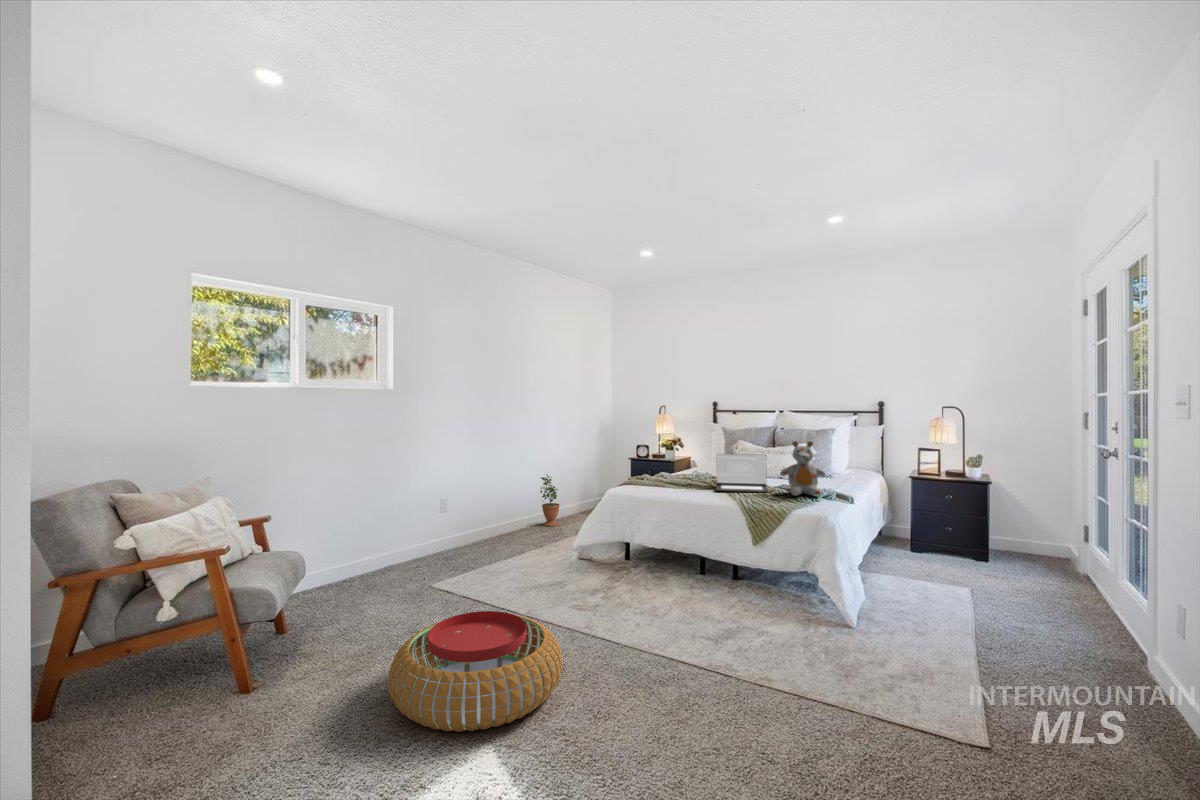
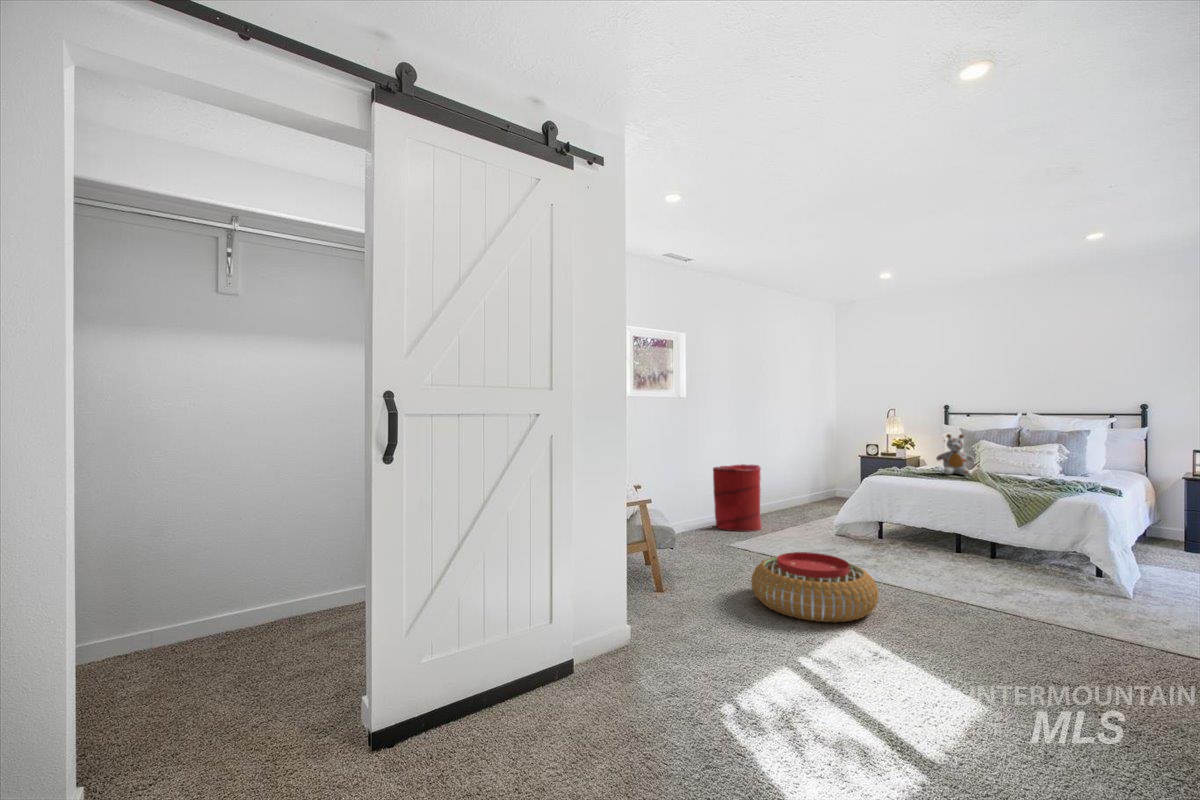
stuffed bear: present [780,441,826,497] -> present [936,434,975,475]
laptop: present [716,454,768,493] -> none [969,449,1027,484]
potted plant: present [540,475,560,526] -> none [778,466,797,513]
laundry hamper: none [445,476,504,560] -> present [713,464,762,531]

